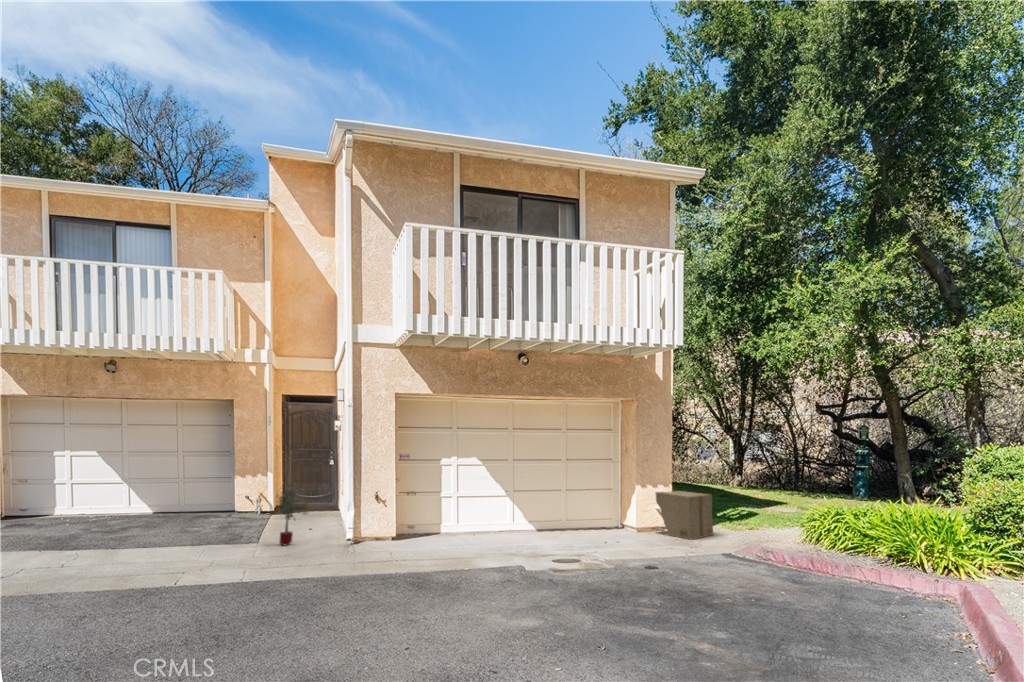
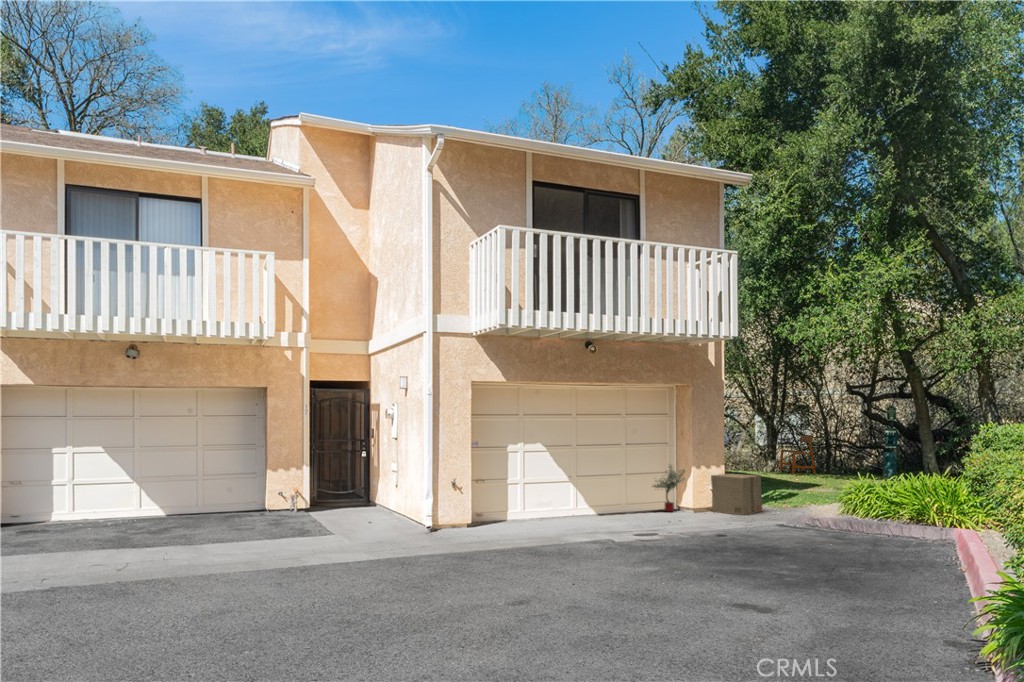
bench: none [750,452,786,491] -> present [780,435,816,474]
potted tree: present [277,481,308,545] -> present [653,464,685,512]

